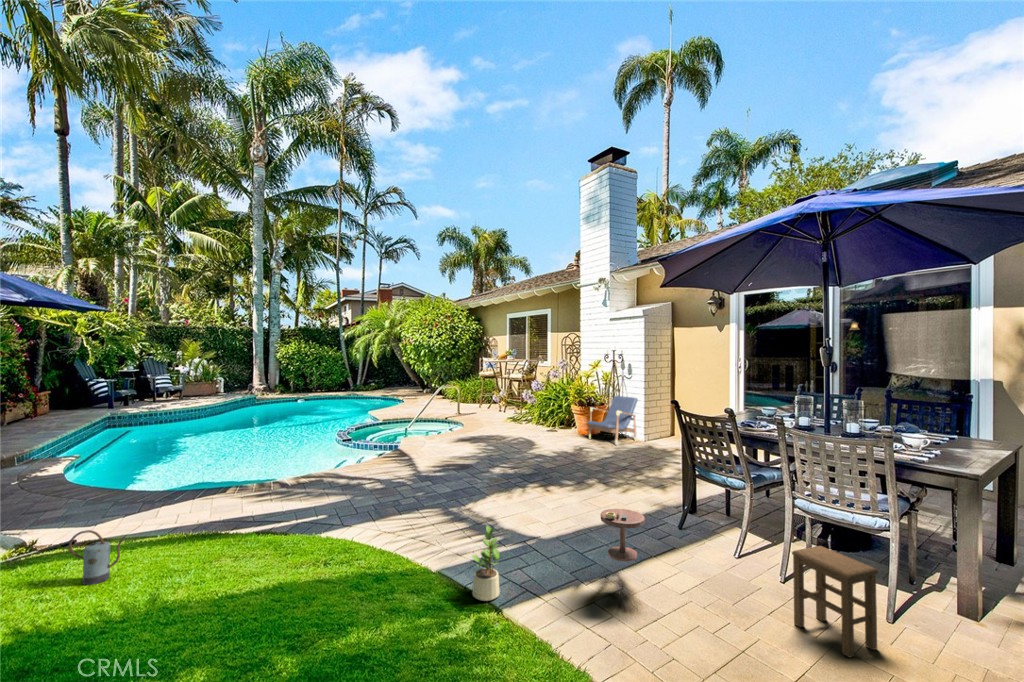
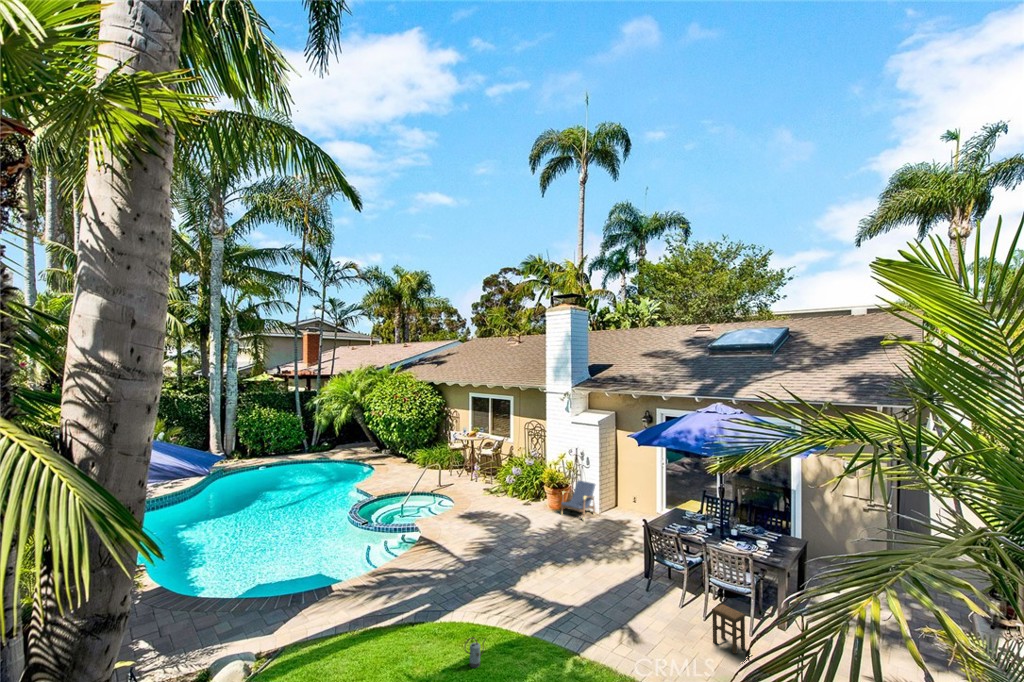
side table: present [601,509,645,562] -> none [625,592,647,636]
potted plant: present [472,526,500,601] -> none [565,609,582,649]
watering can: present [69,530,125,585] -> present [465,638,485,668]

